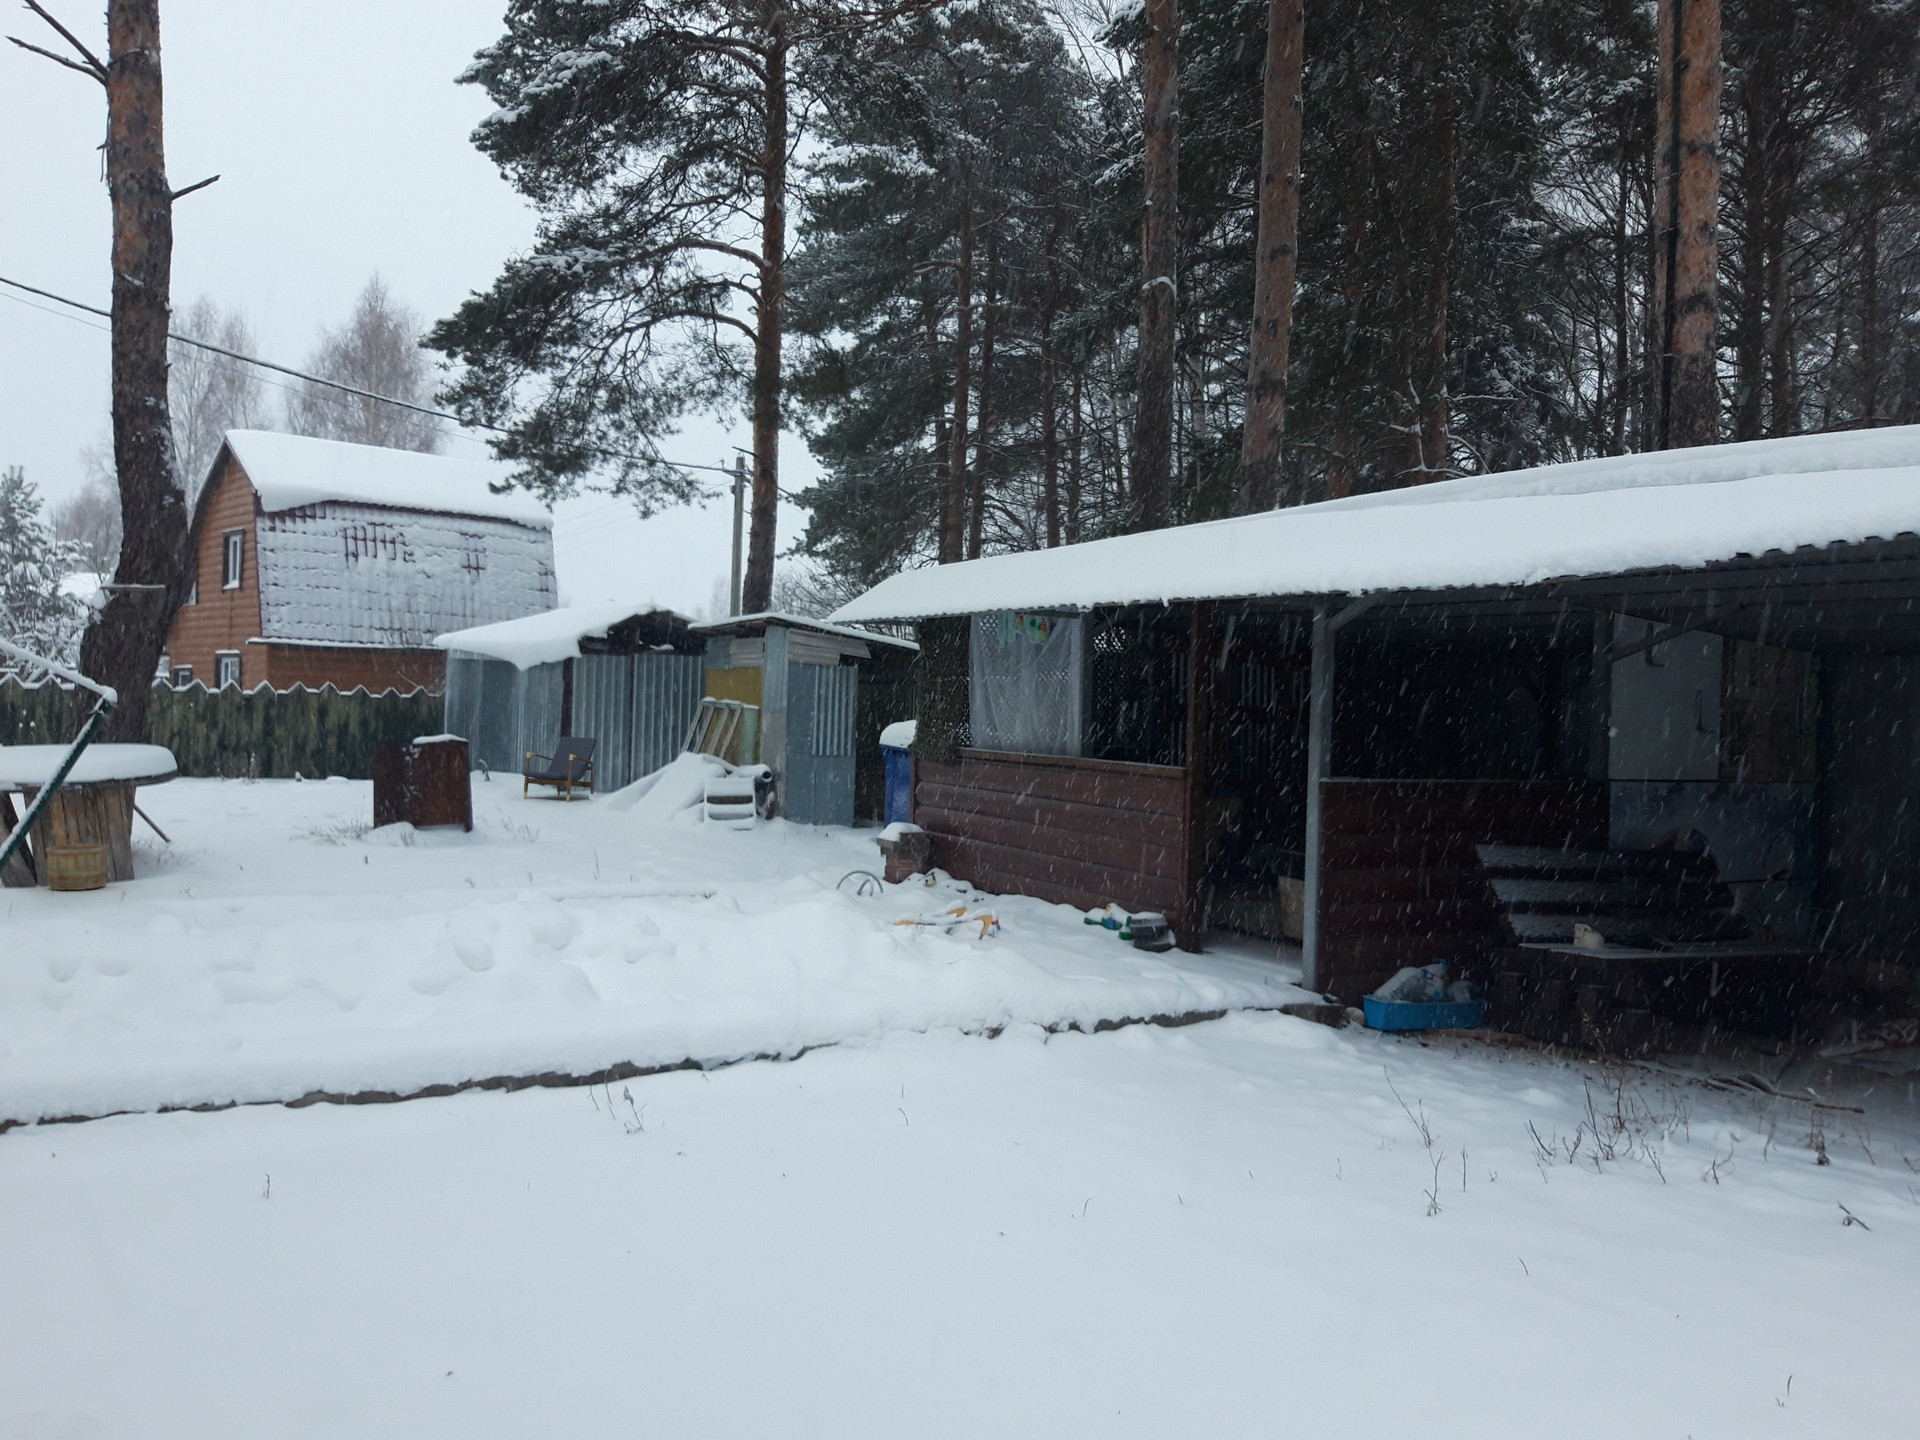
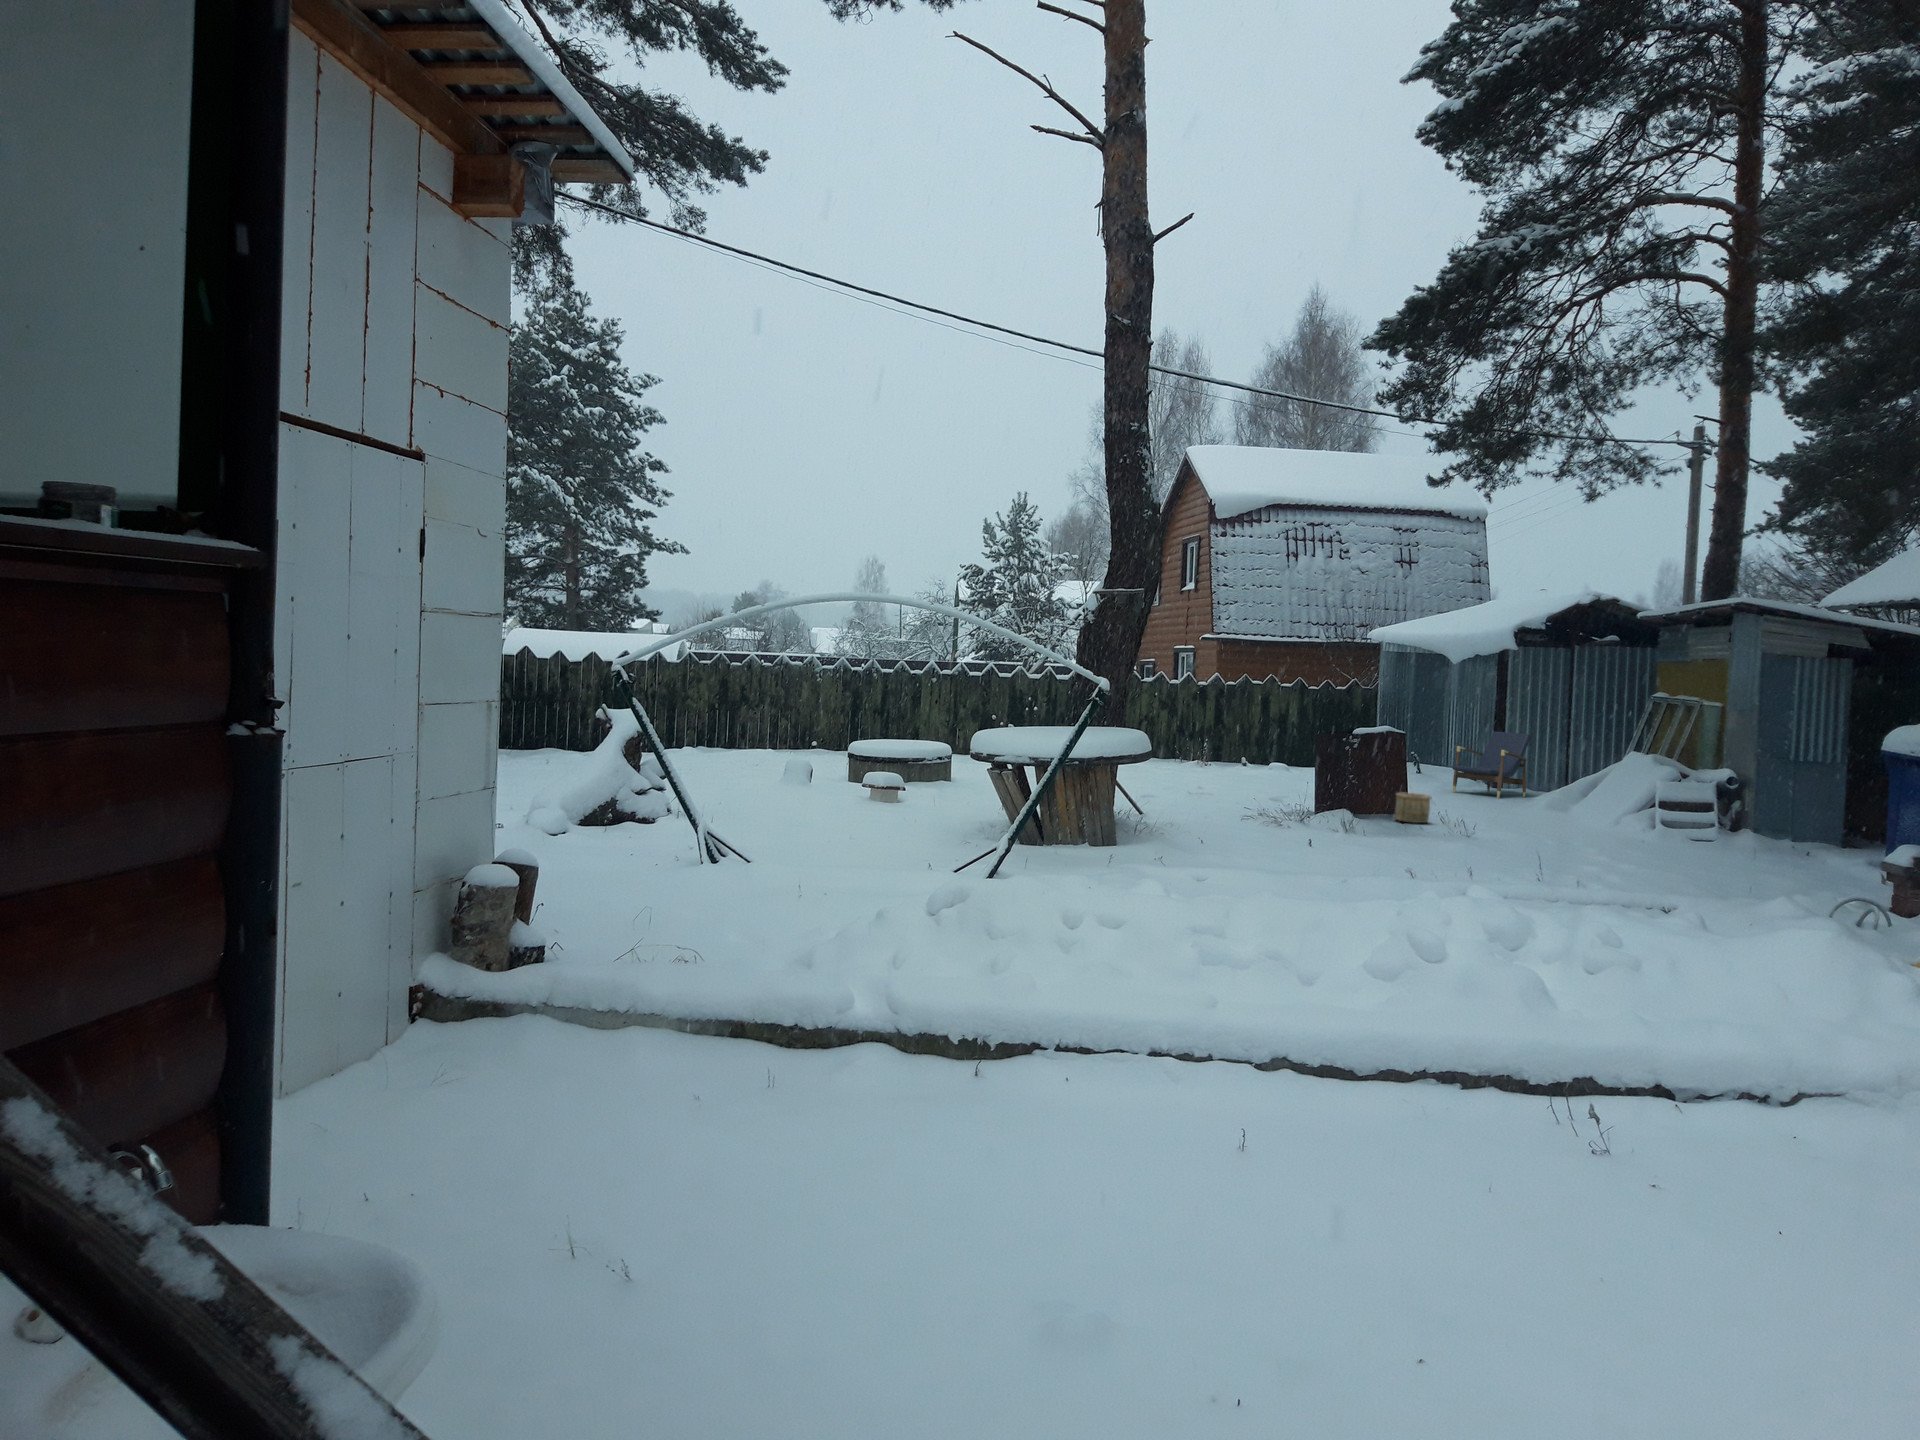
wooden bucket: present [46,843,108,890] -> present [1395,793,1431,823]

